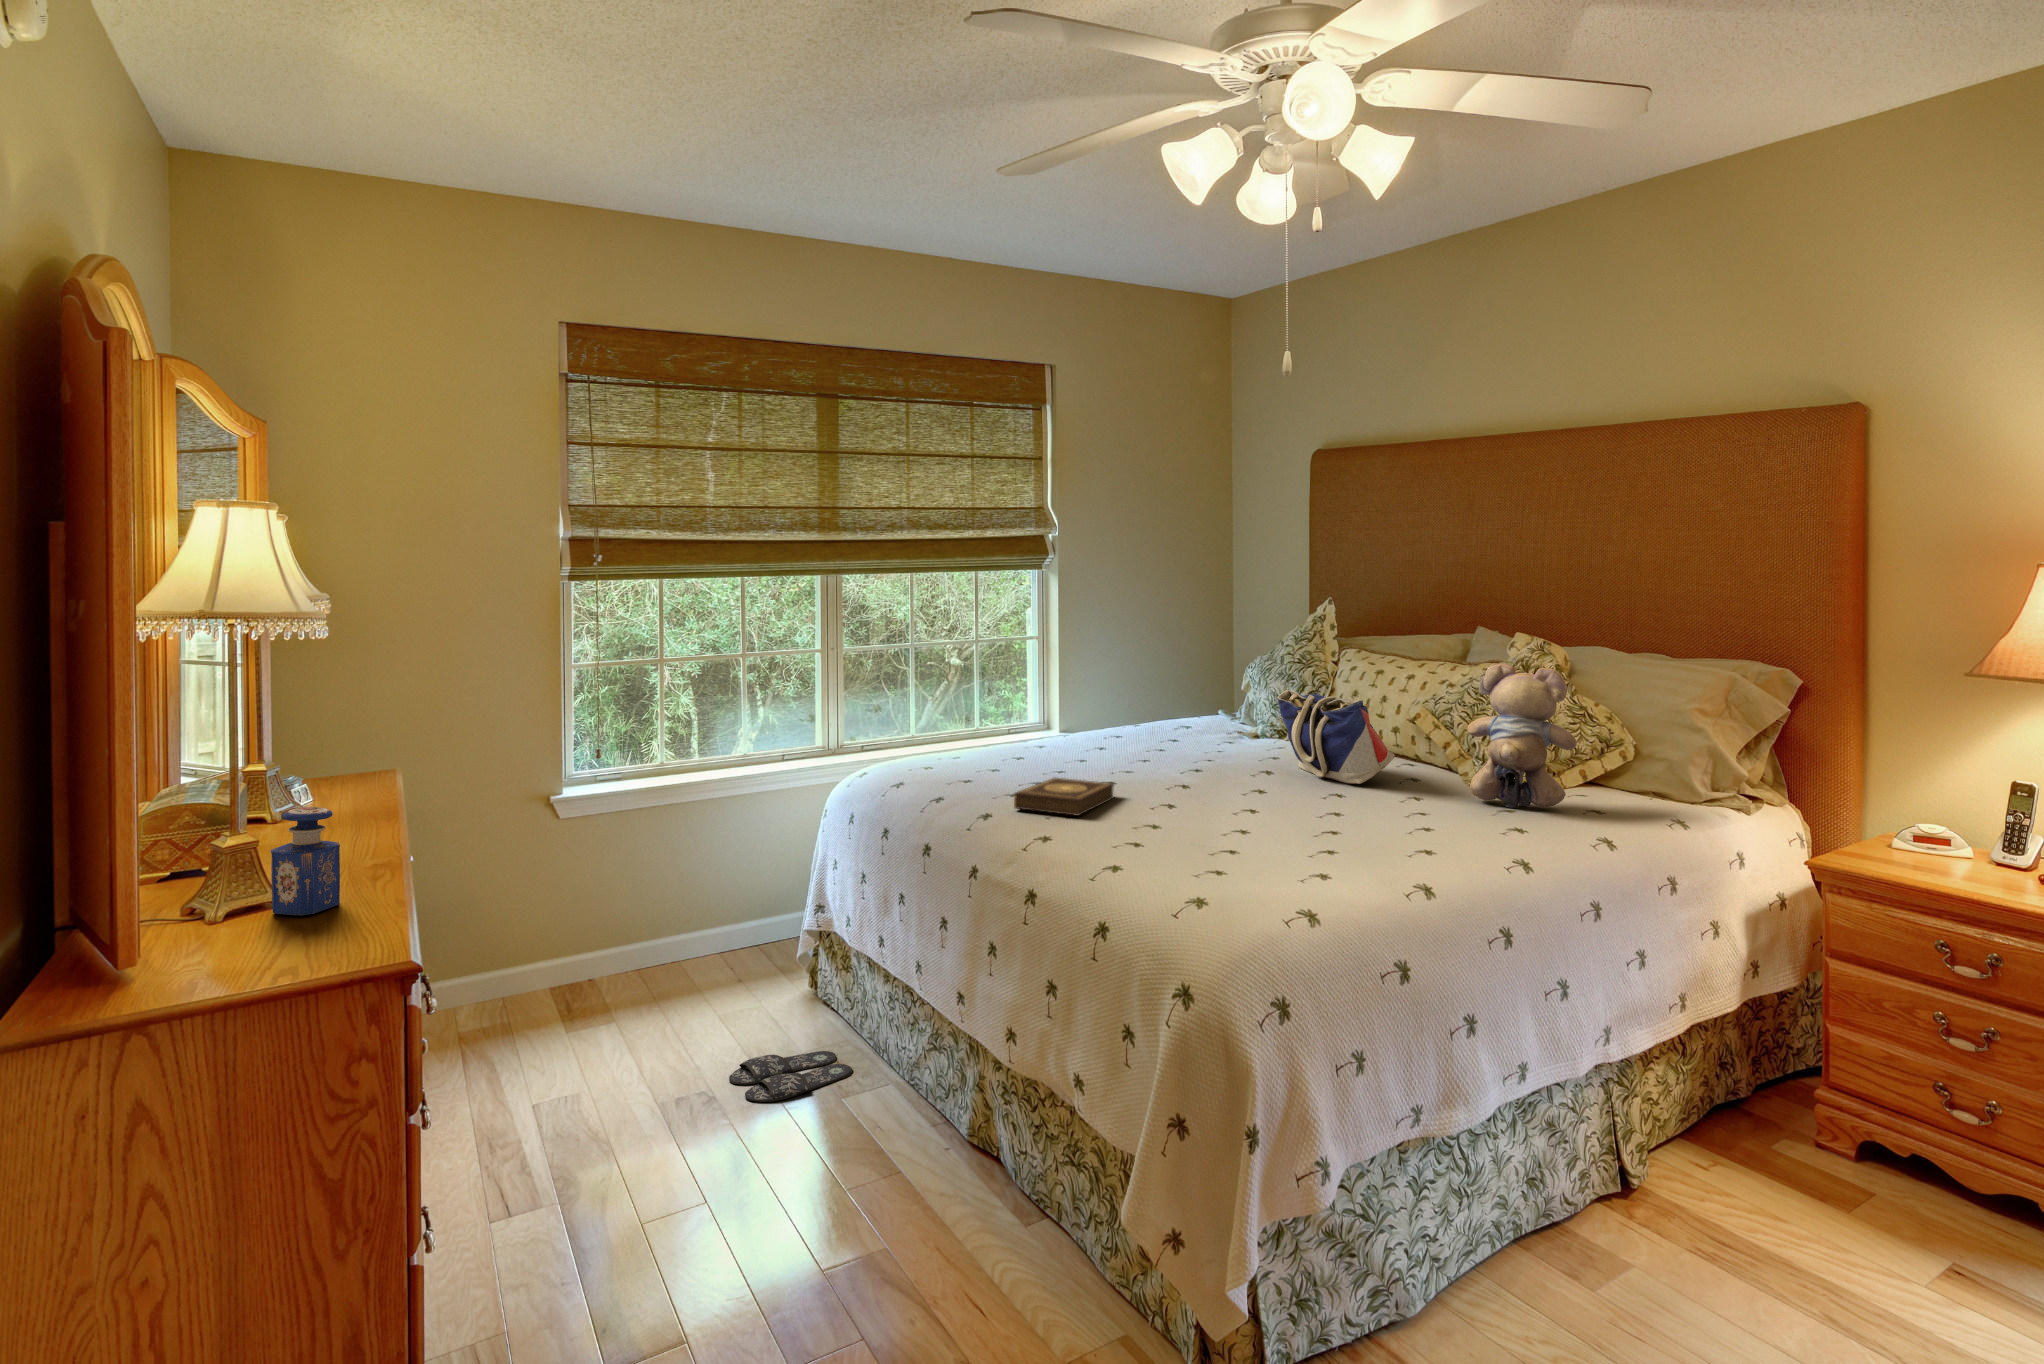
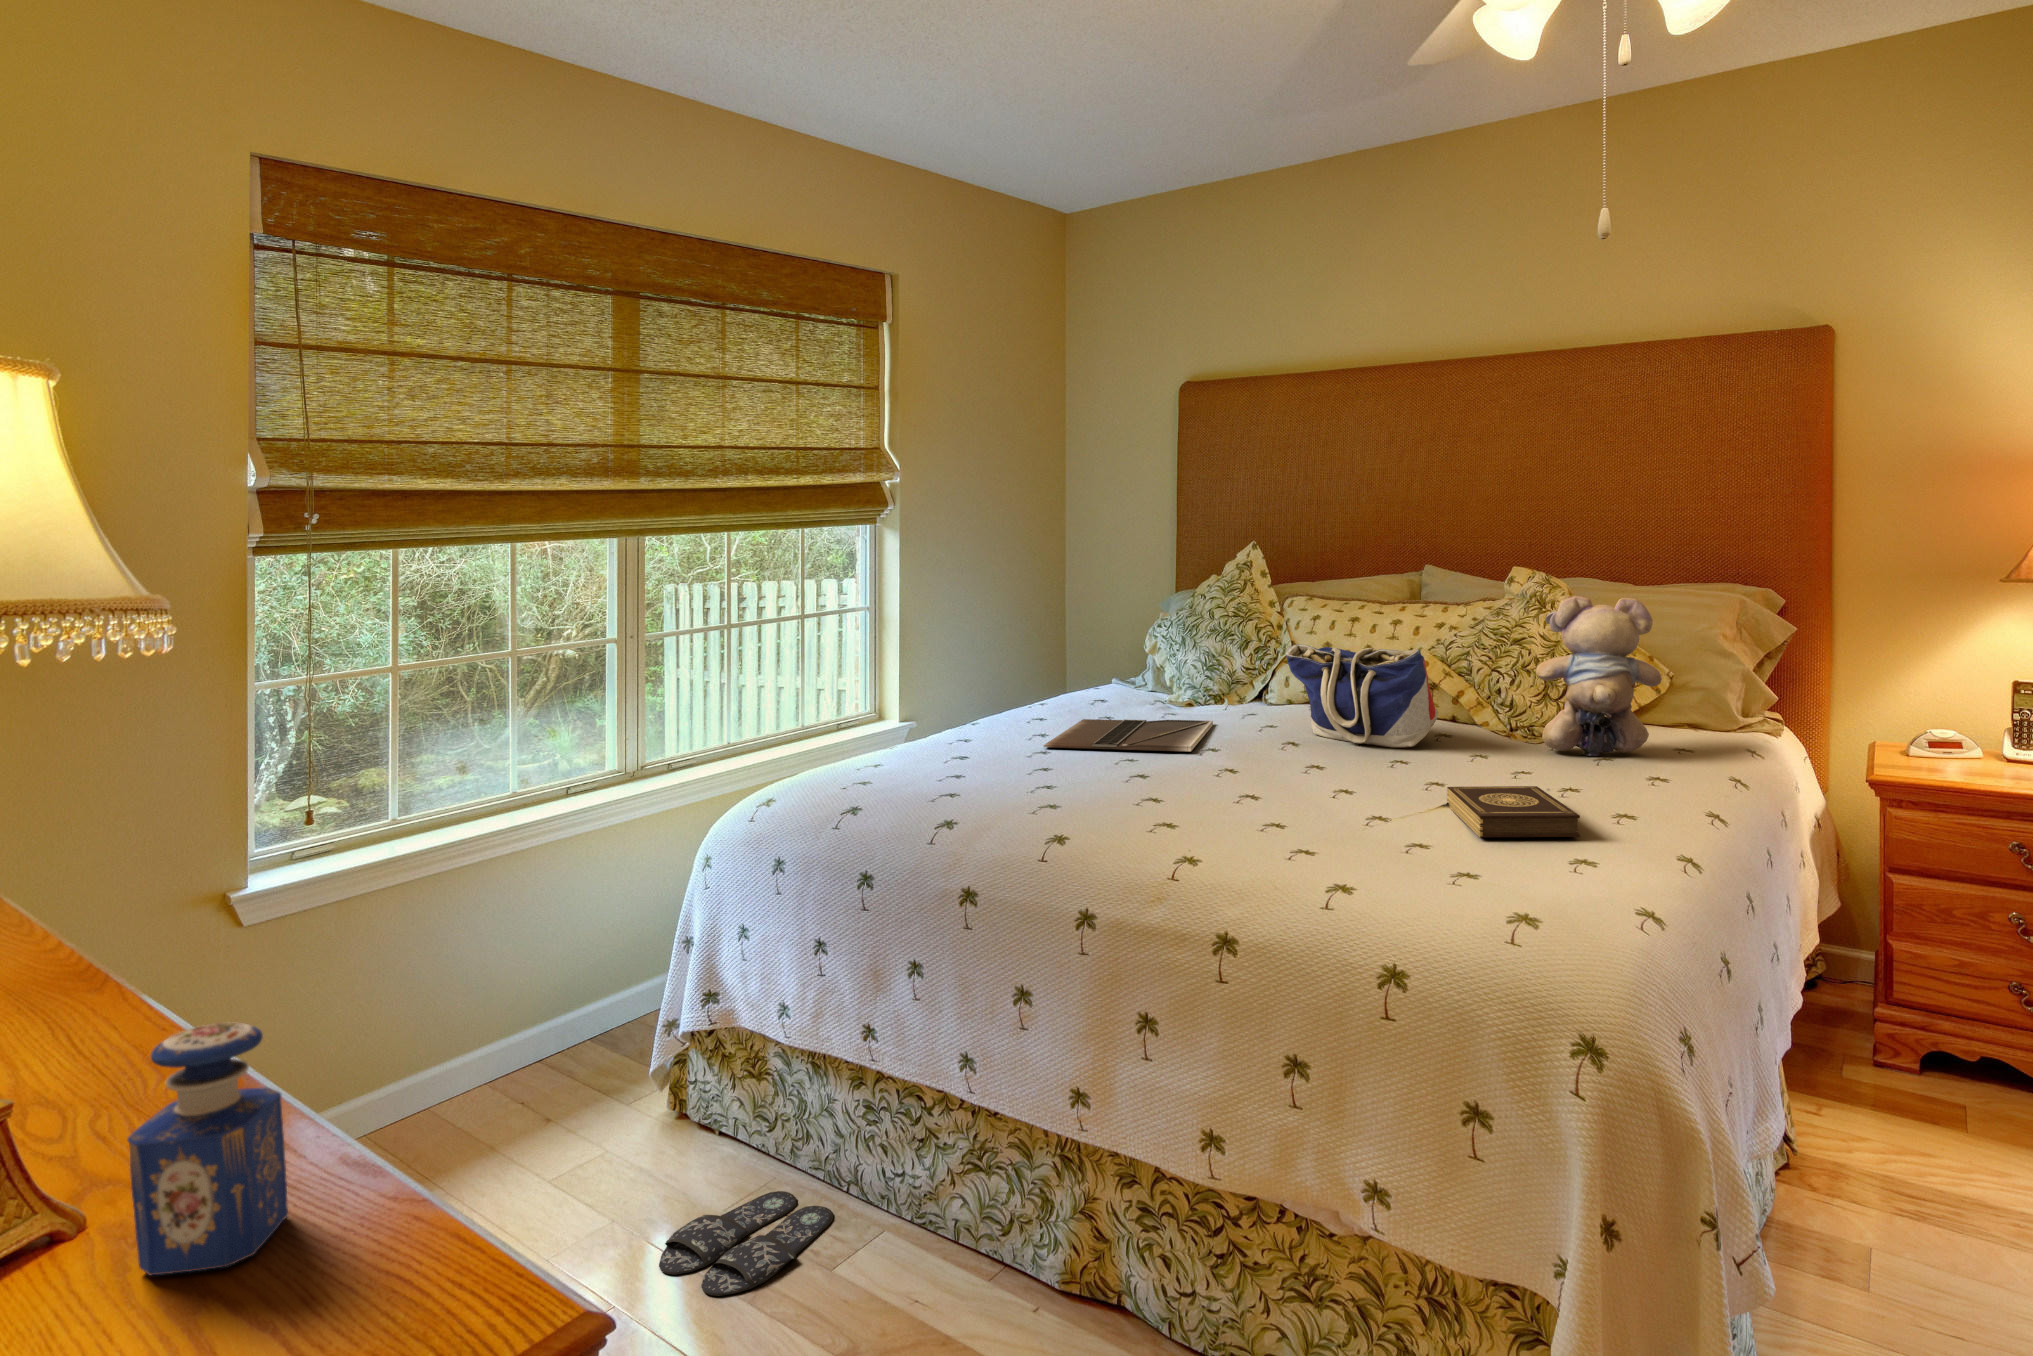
laptop: none [1074,739,1234,769] -> present [1044,719,1213,752]
book: present [1014,778,1114,816] -> present [1447,786,1580,837]

